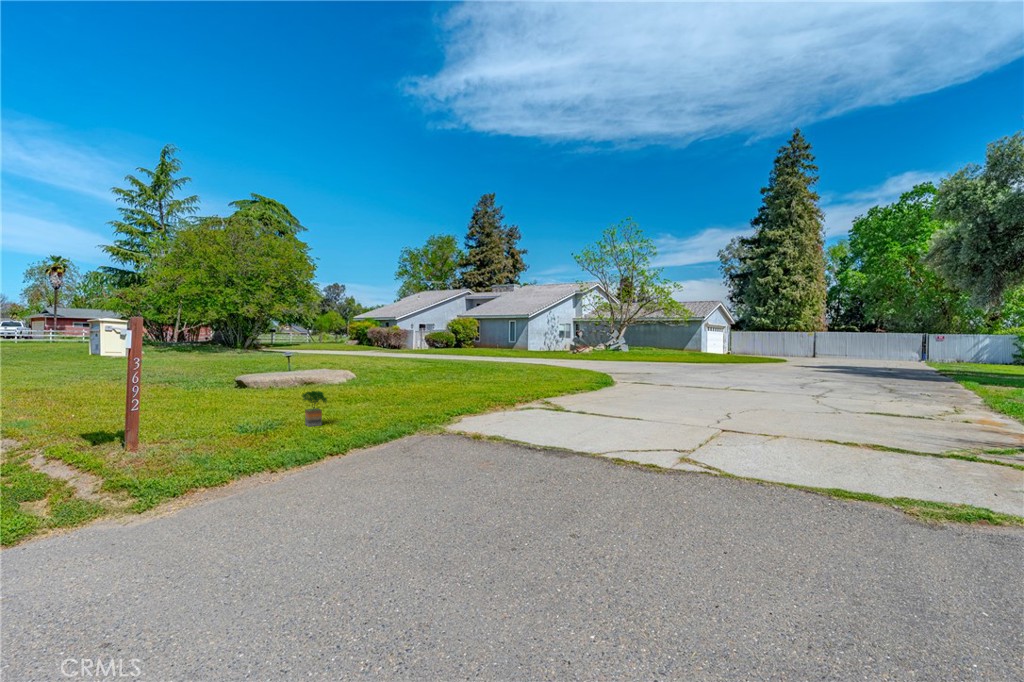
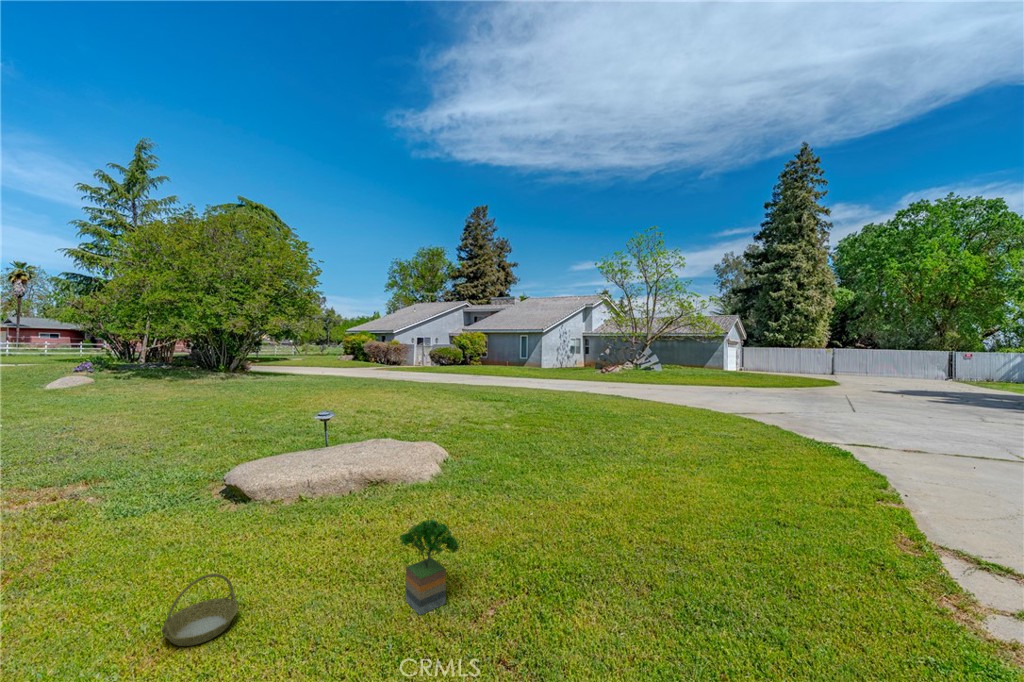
basket: none [205,405,234,429] -> present [162,574,238,646]

